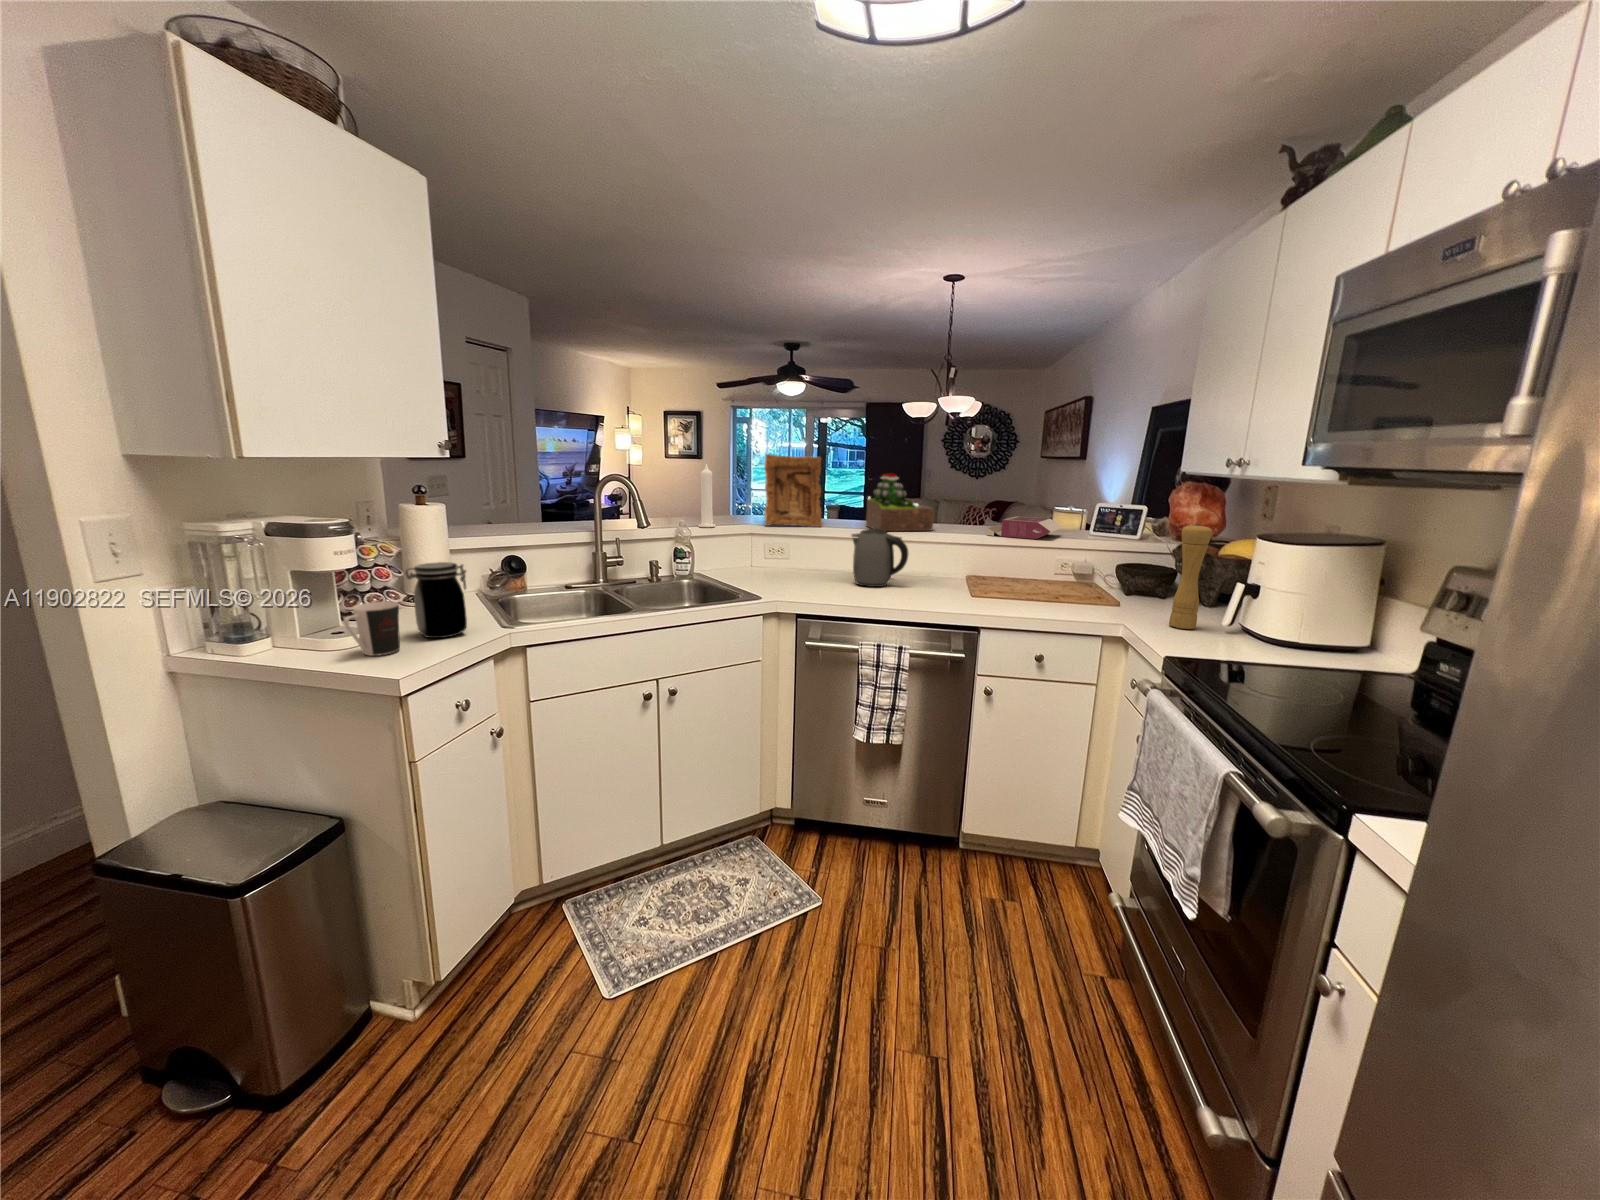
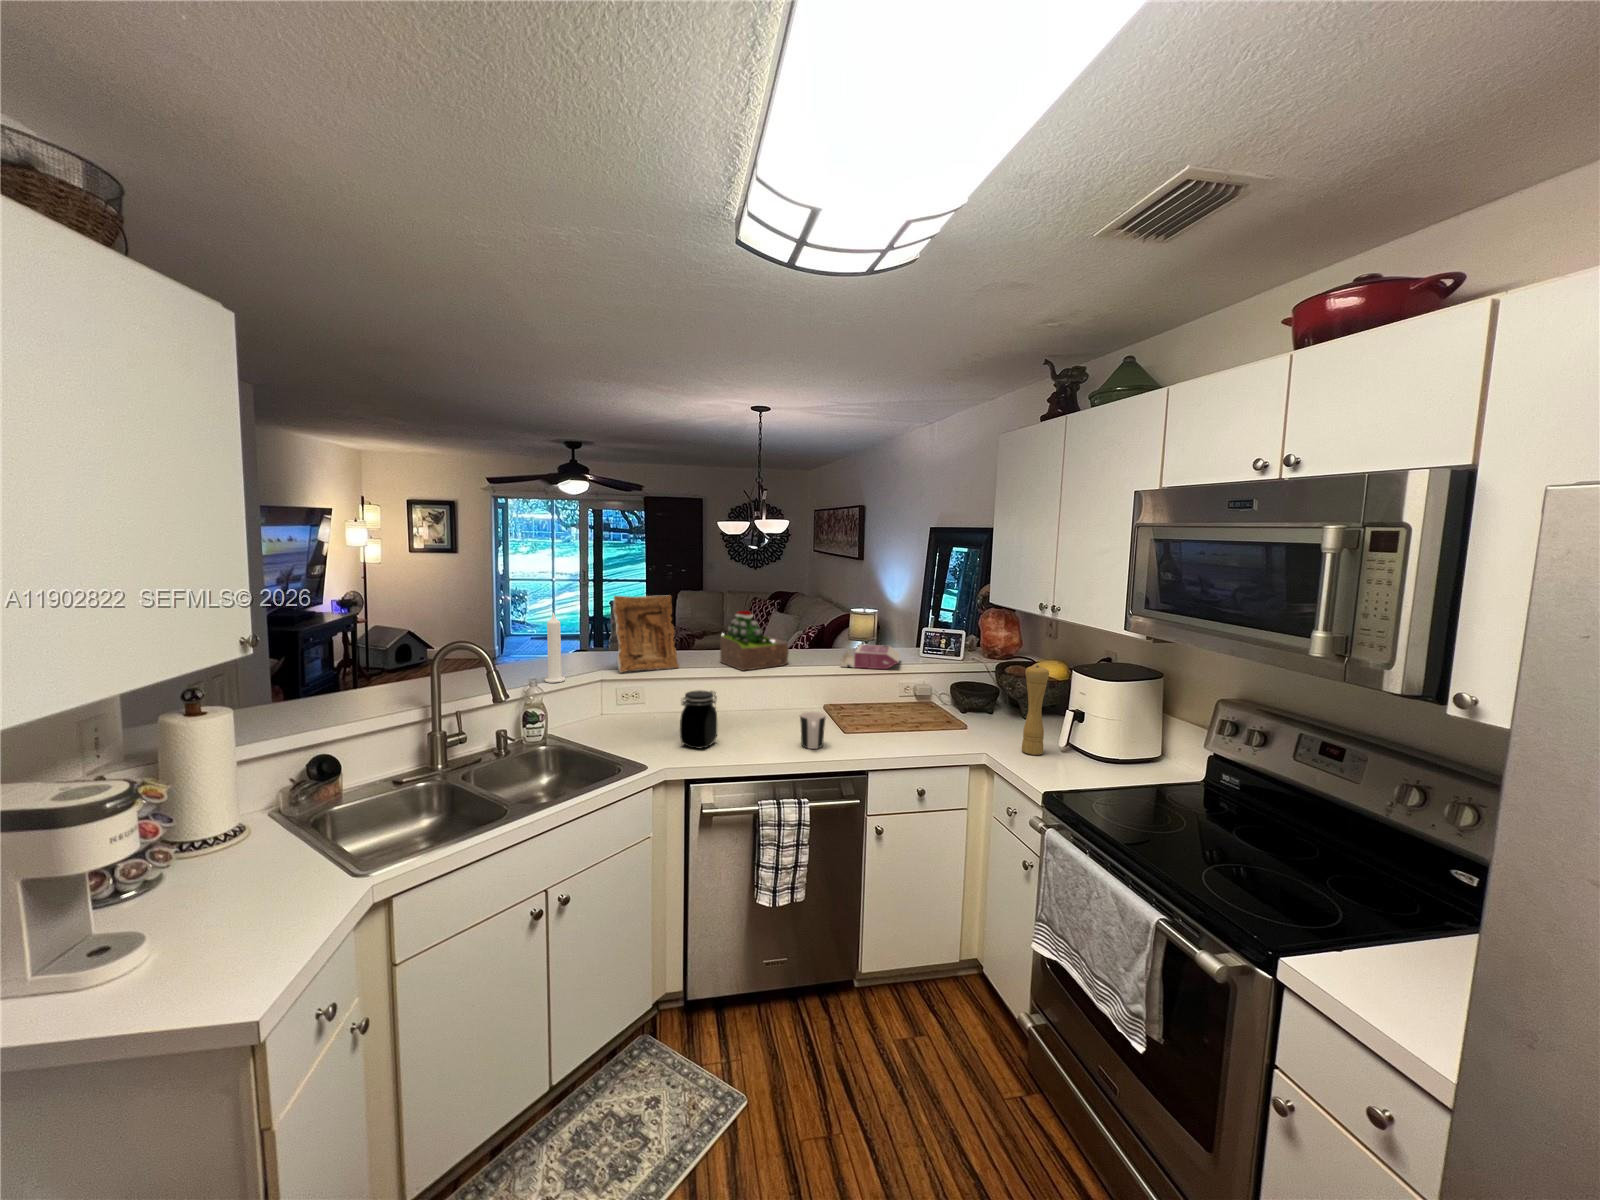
kettle: present [852,529,908,587] -> none [721,673,780,733]
jar: present [405,562,467,638] -> present [680,690,718,749]
coffee cup: present [343,602,400,656] -> present [800,711,826,749]

